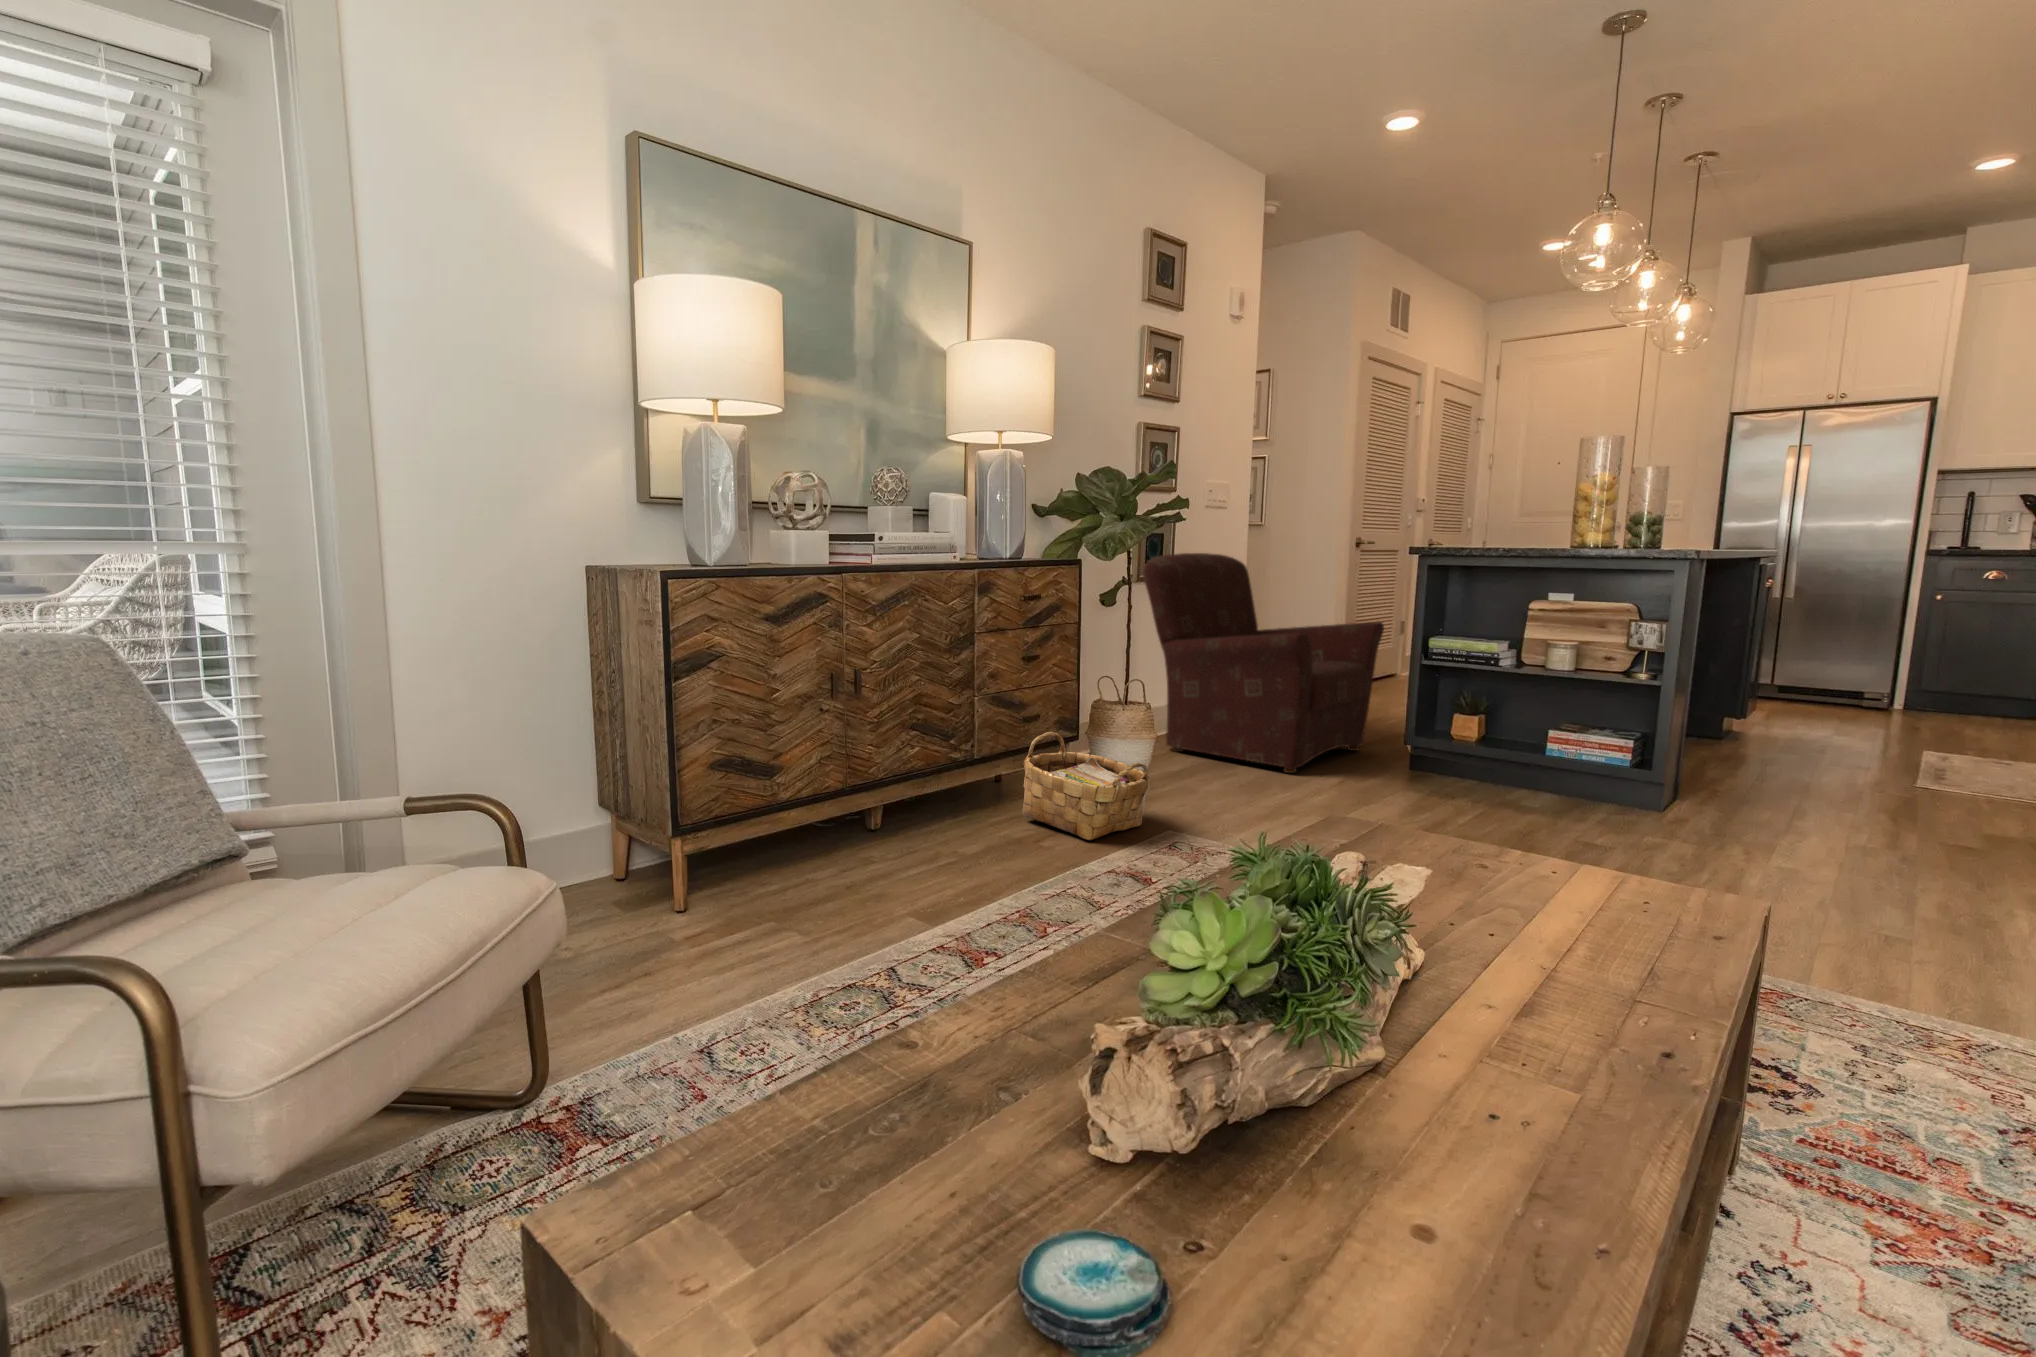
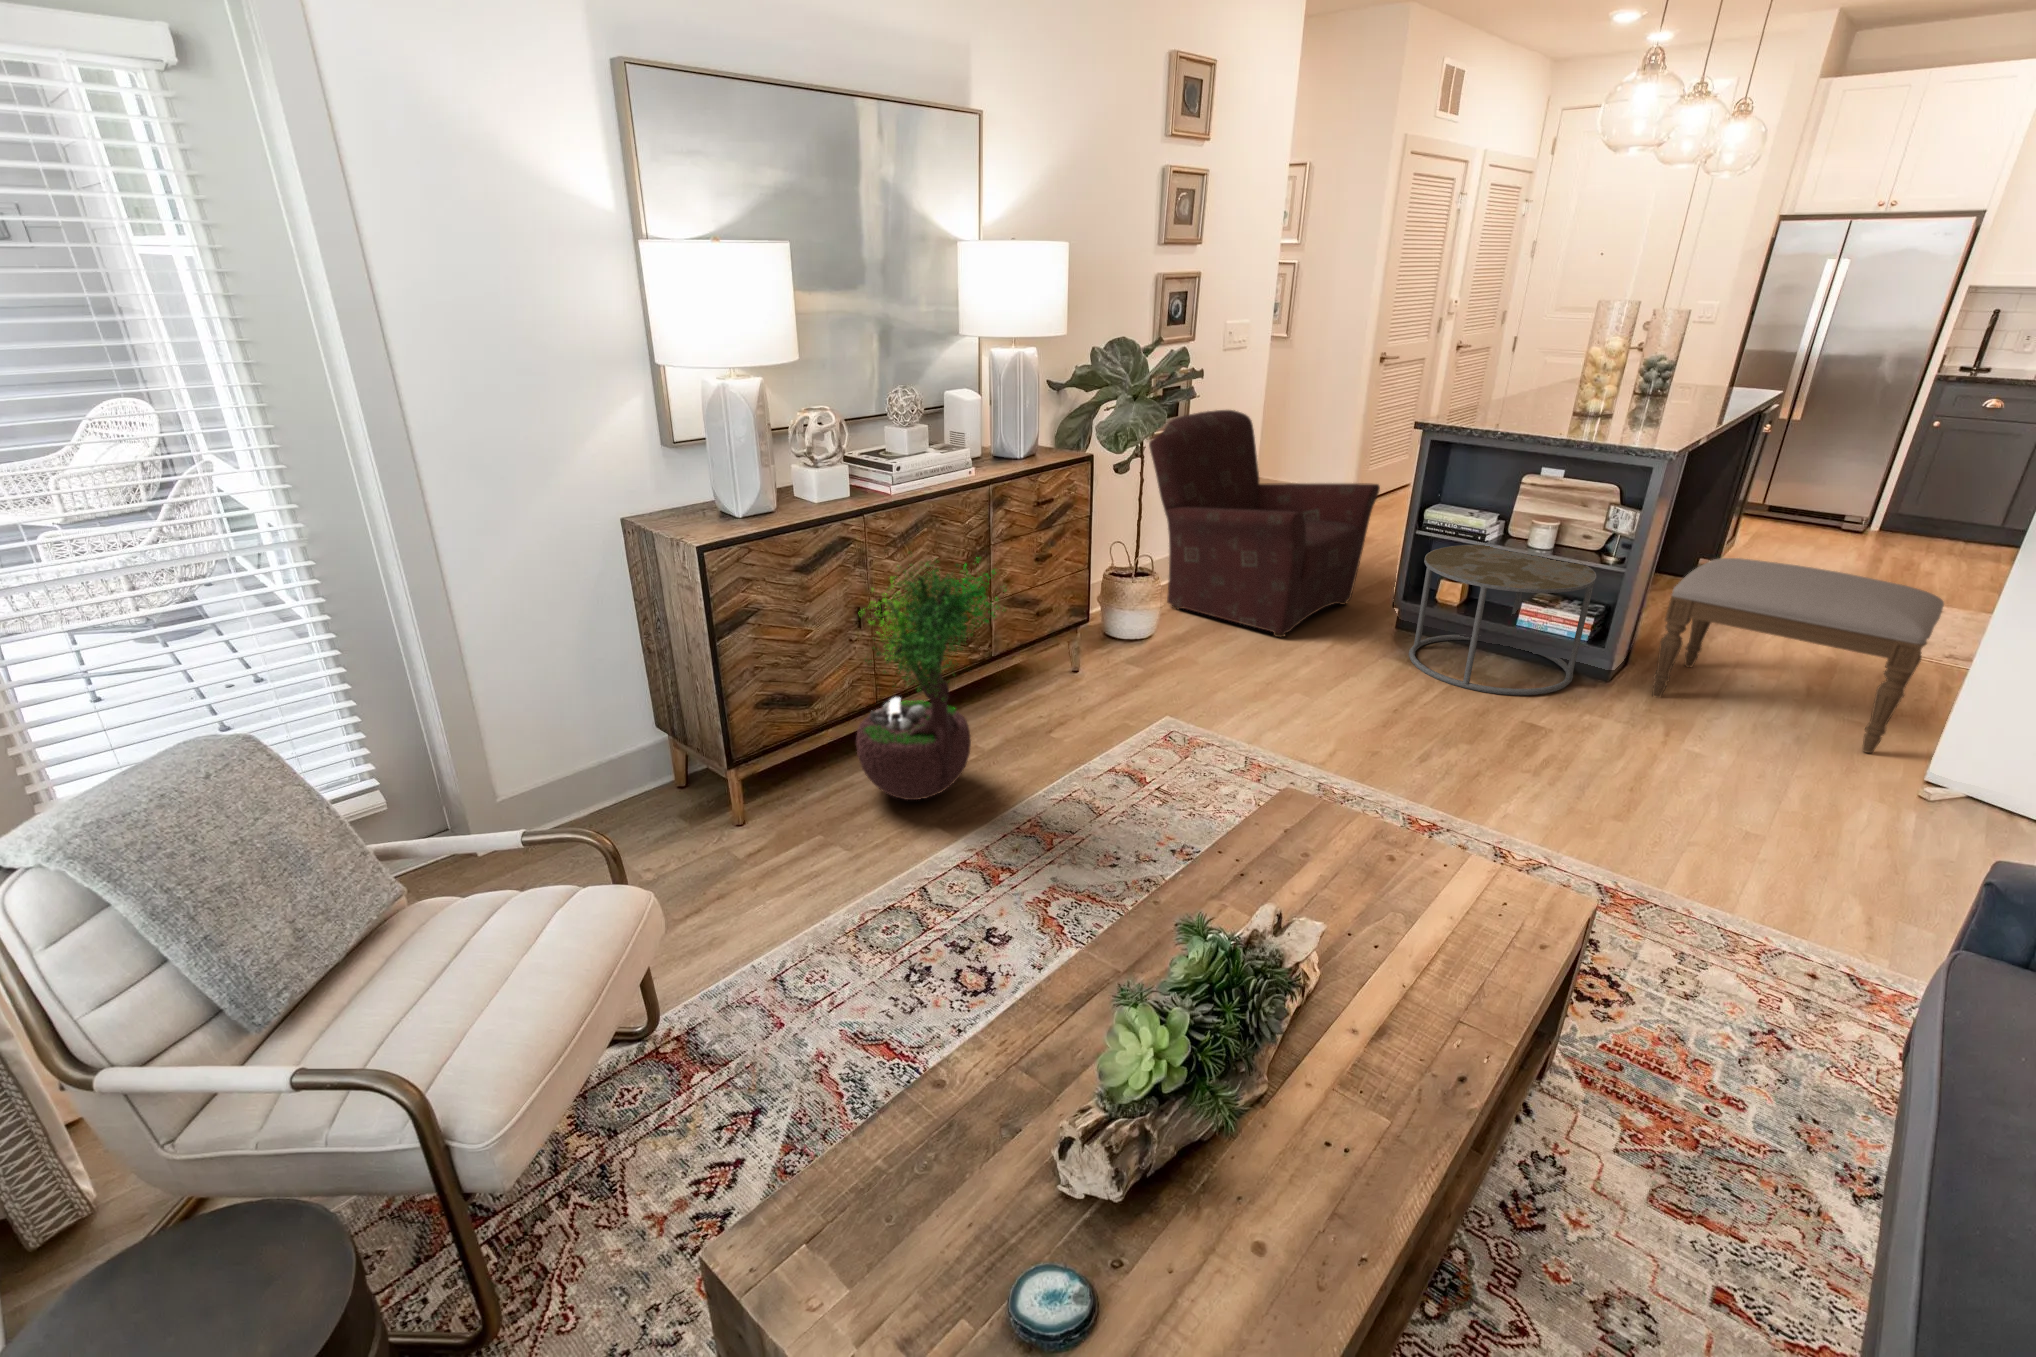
potted tree: none [821,587,998,892] -> present [856,553,1006,800]
side table: none [1433,674,1627,820] -> present [1409,545,1597,695]
ottoman: none [1705,678,2006,870] -> present [1652,558,1944,753]
woven basket: present [1022,732,1149,840] -> none [1033,625,1146,730]

